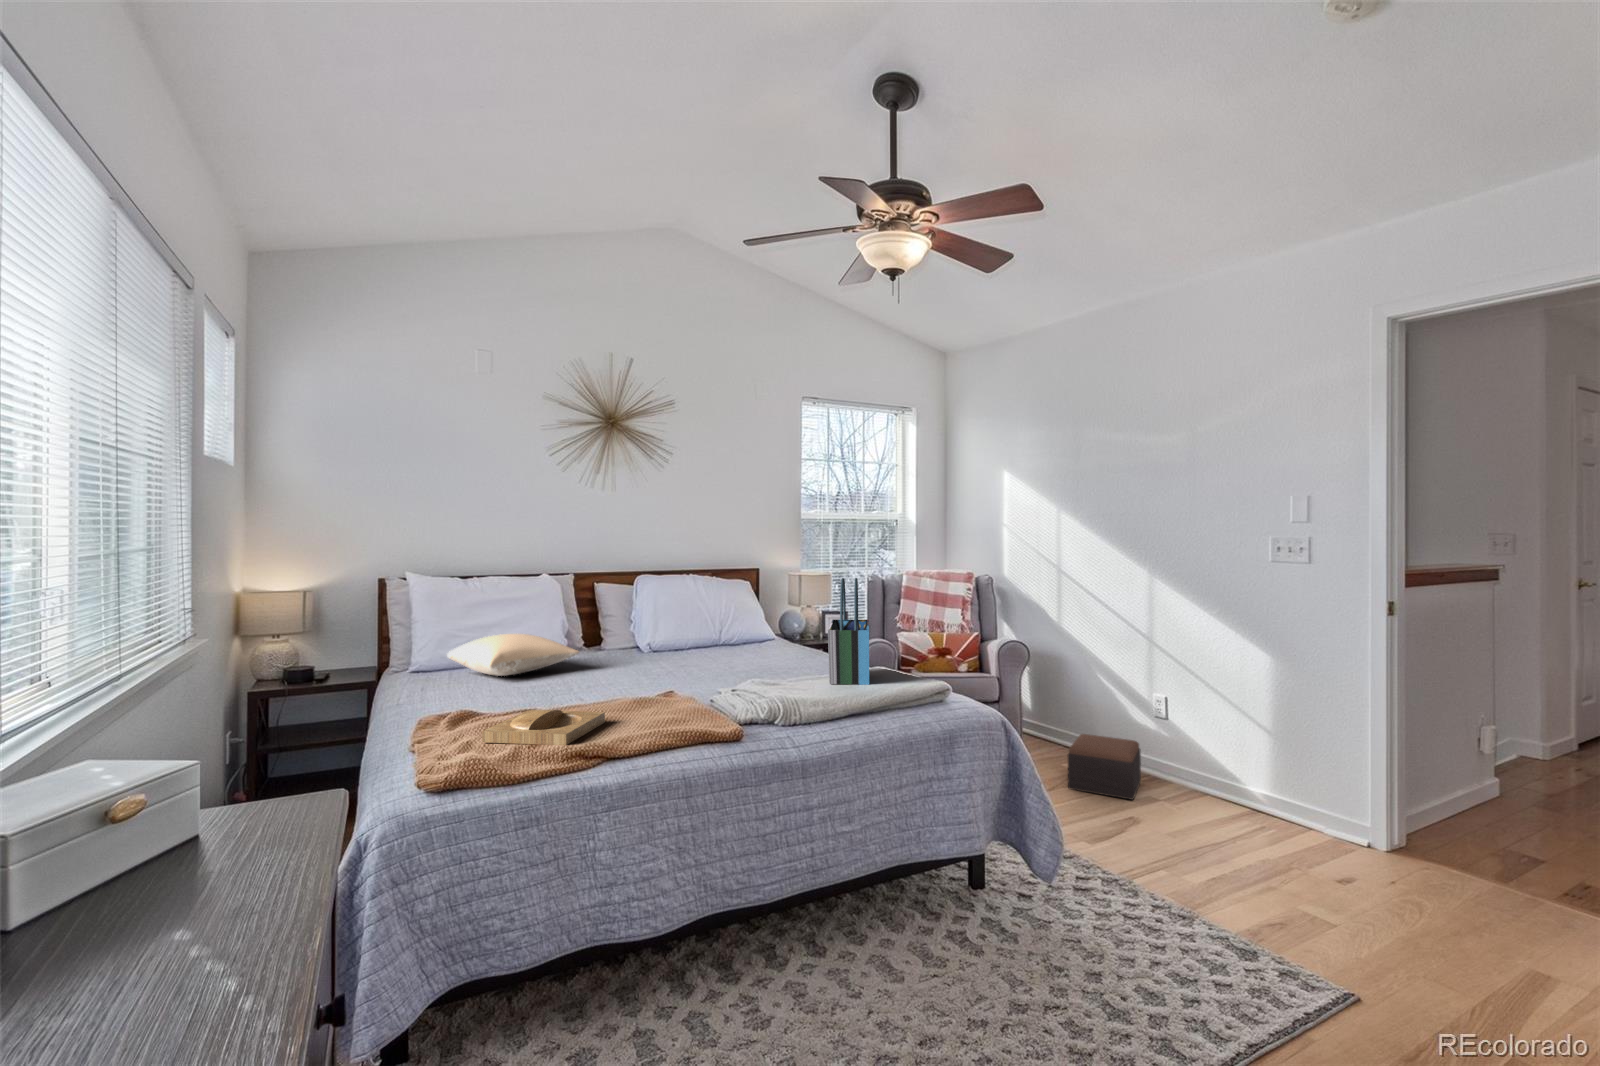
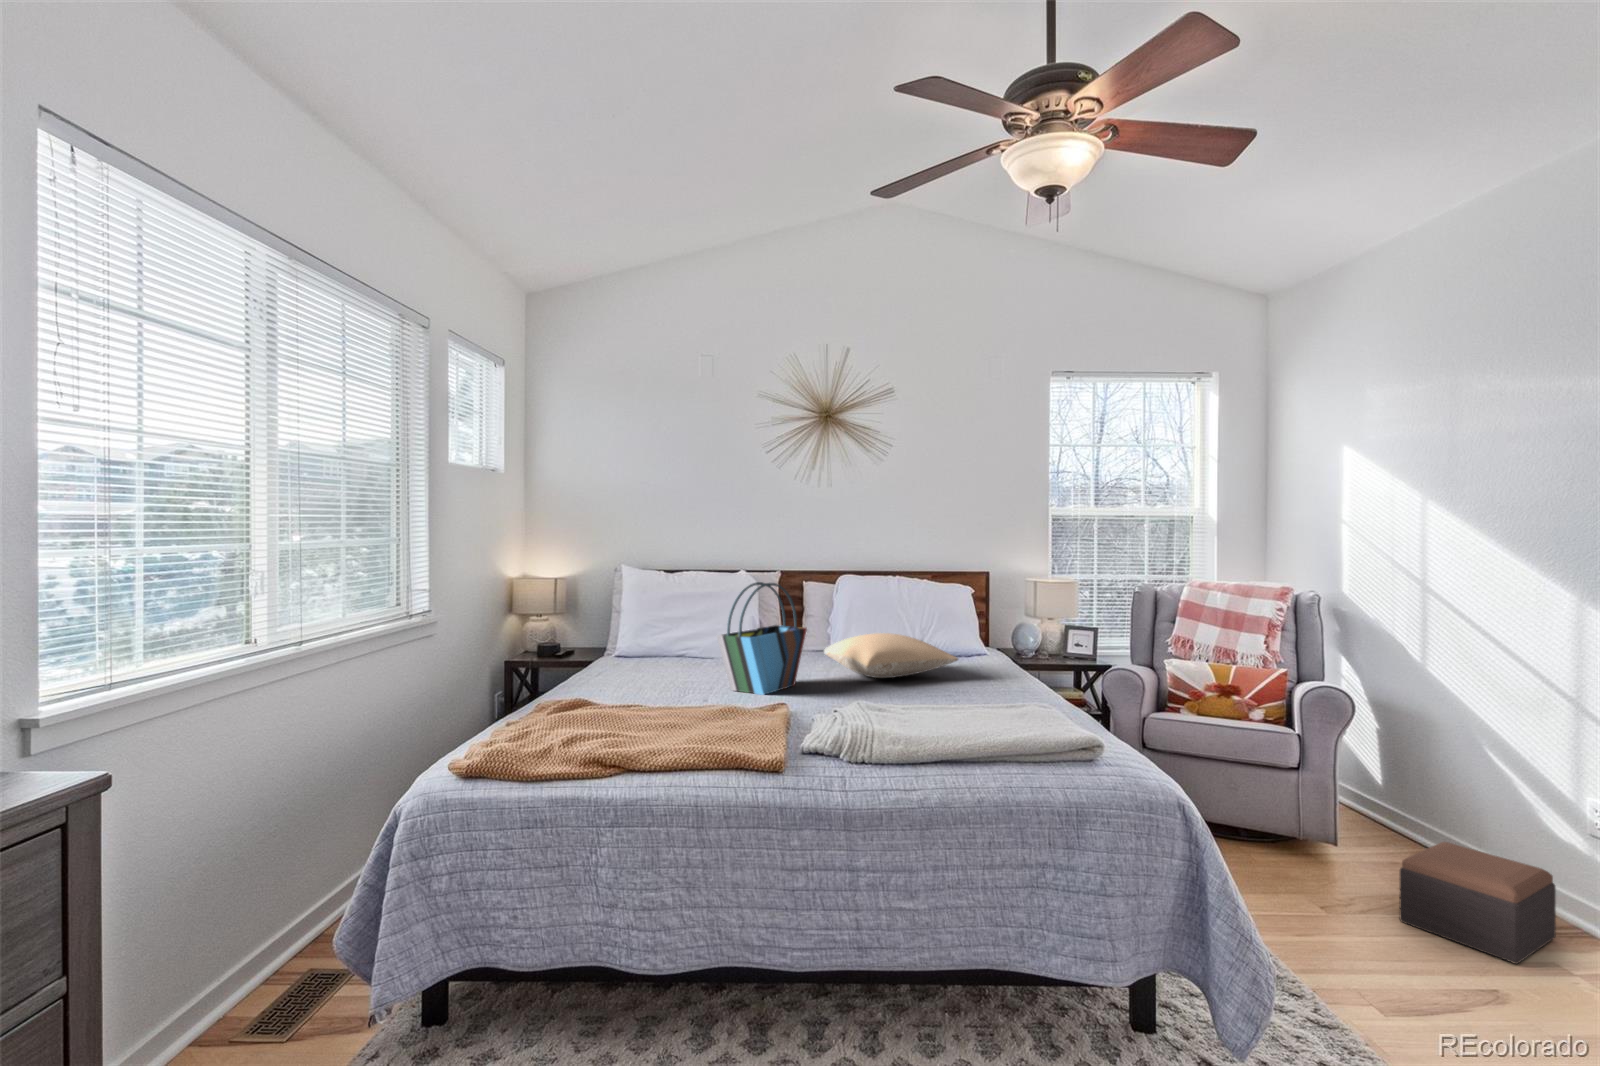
tote bag: present [828,578,869,685] -> present [717,582,806,695]
pillow: present [447,634,579,676] -> present [824,633,958,678]
tray: present [482,710,605,745] -> none [542,710,668,752]

